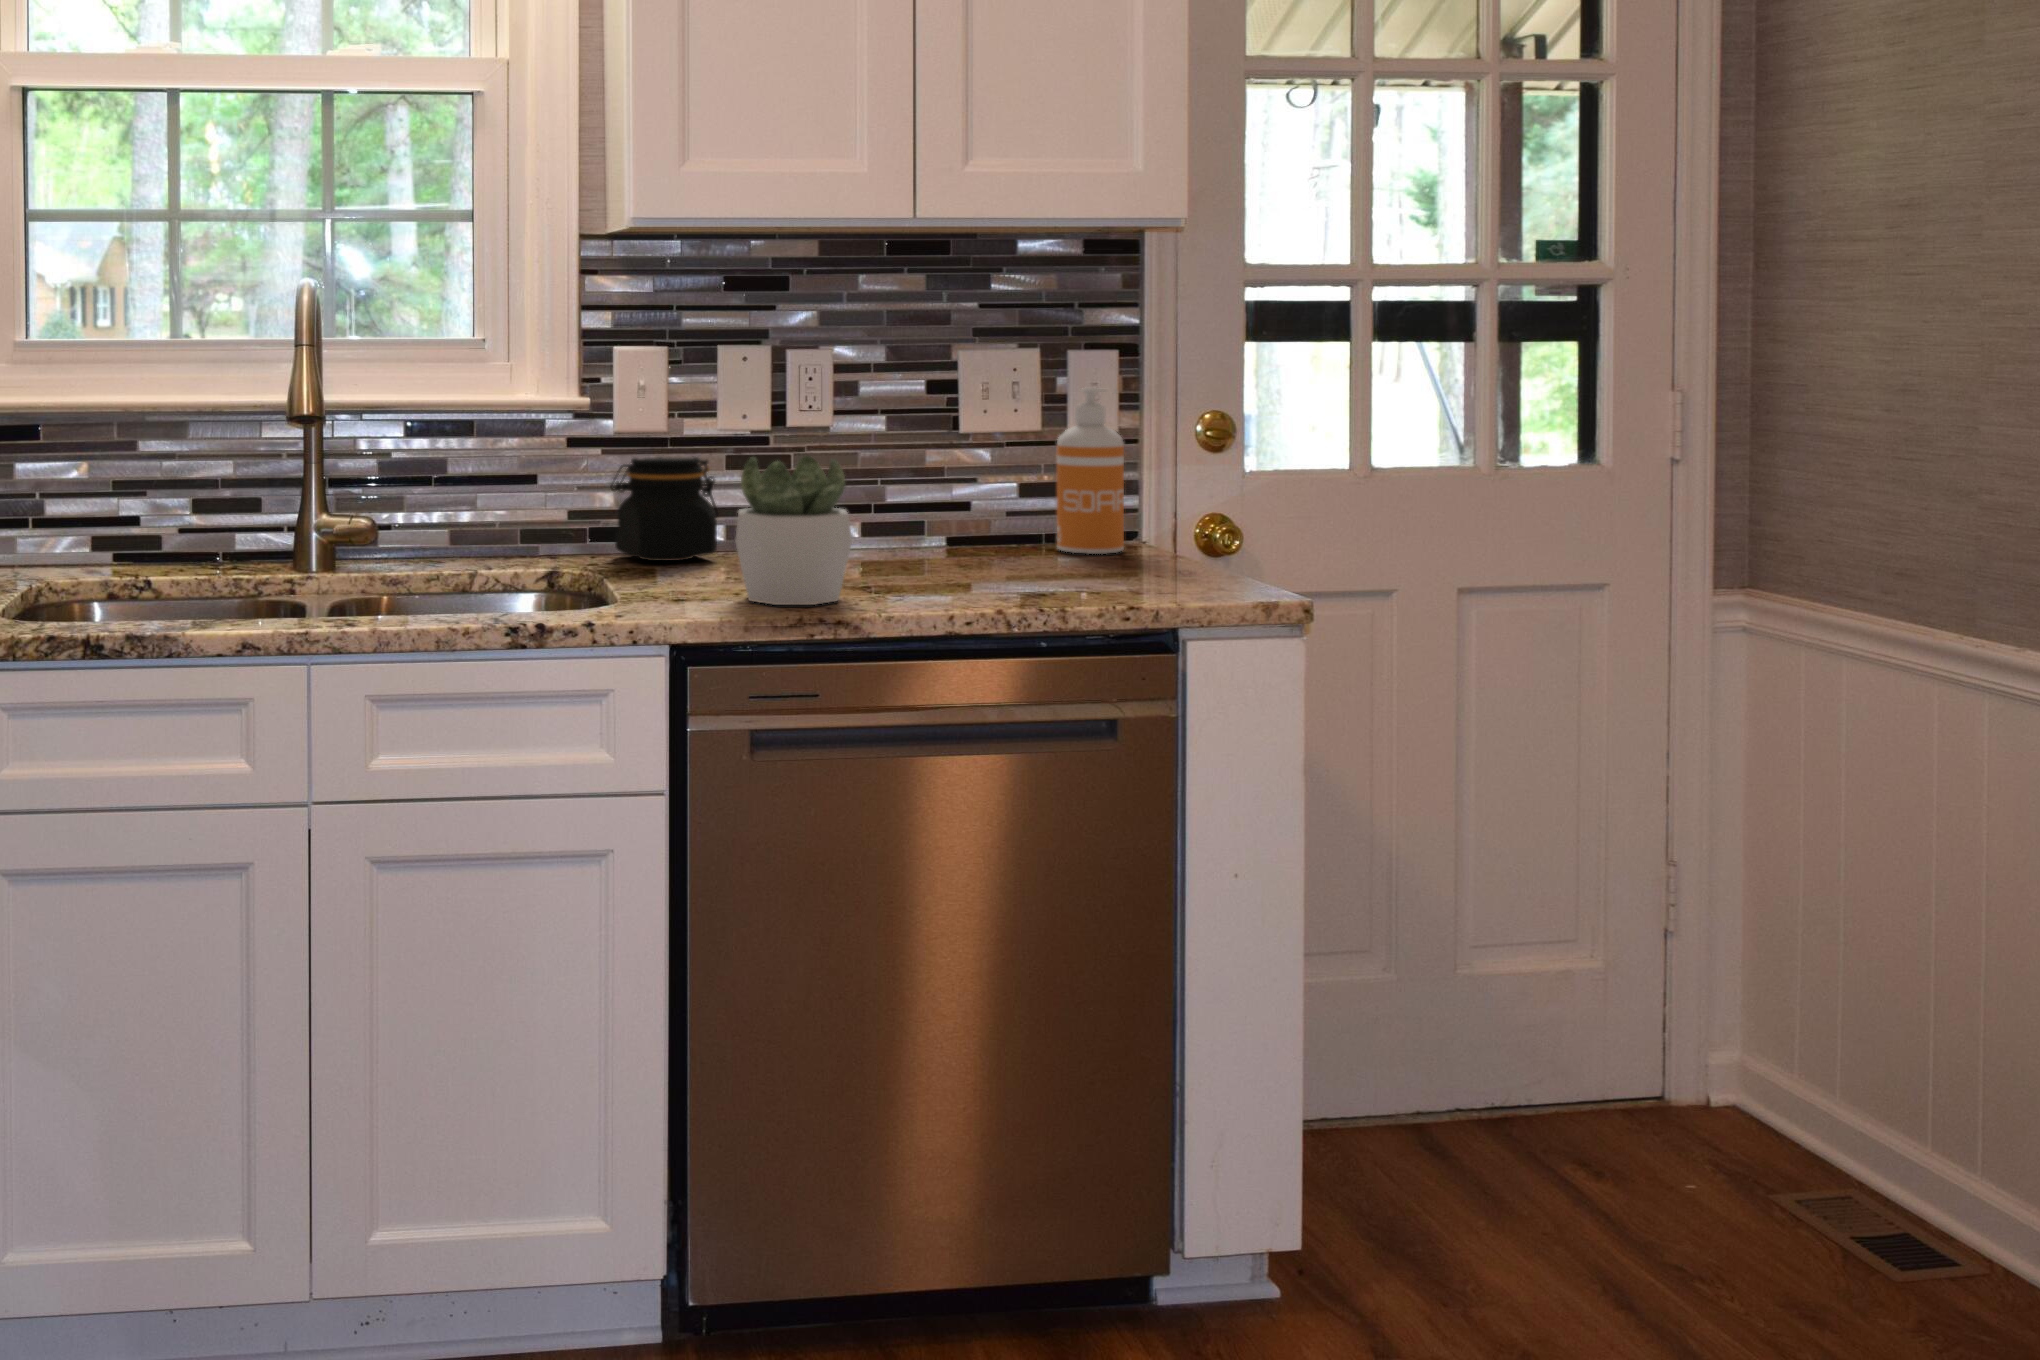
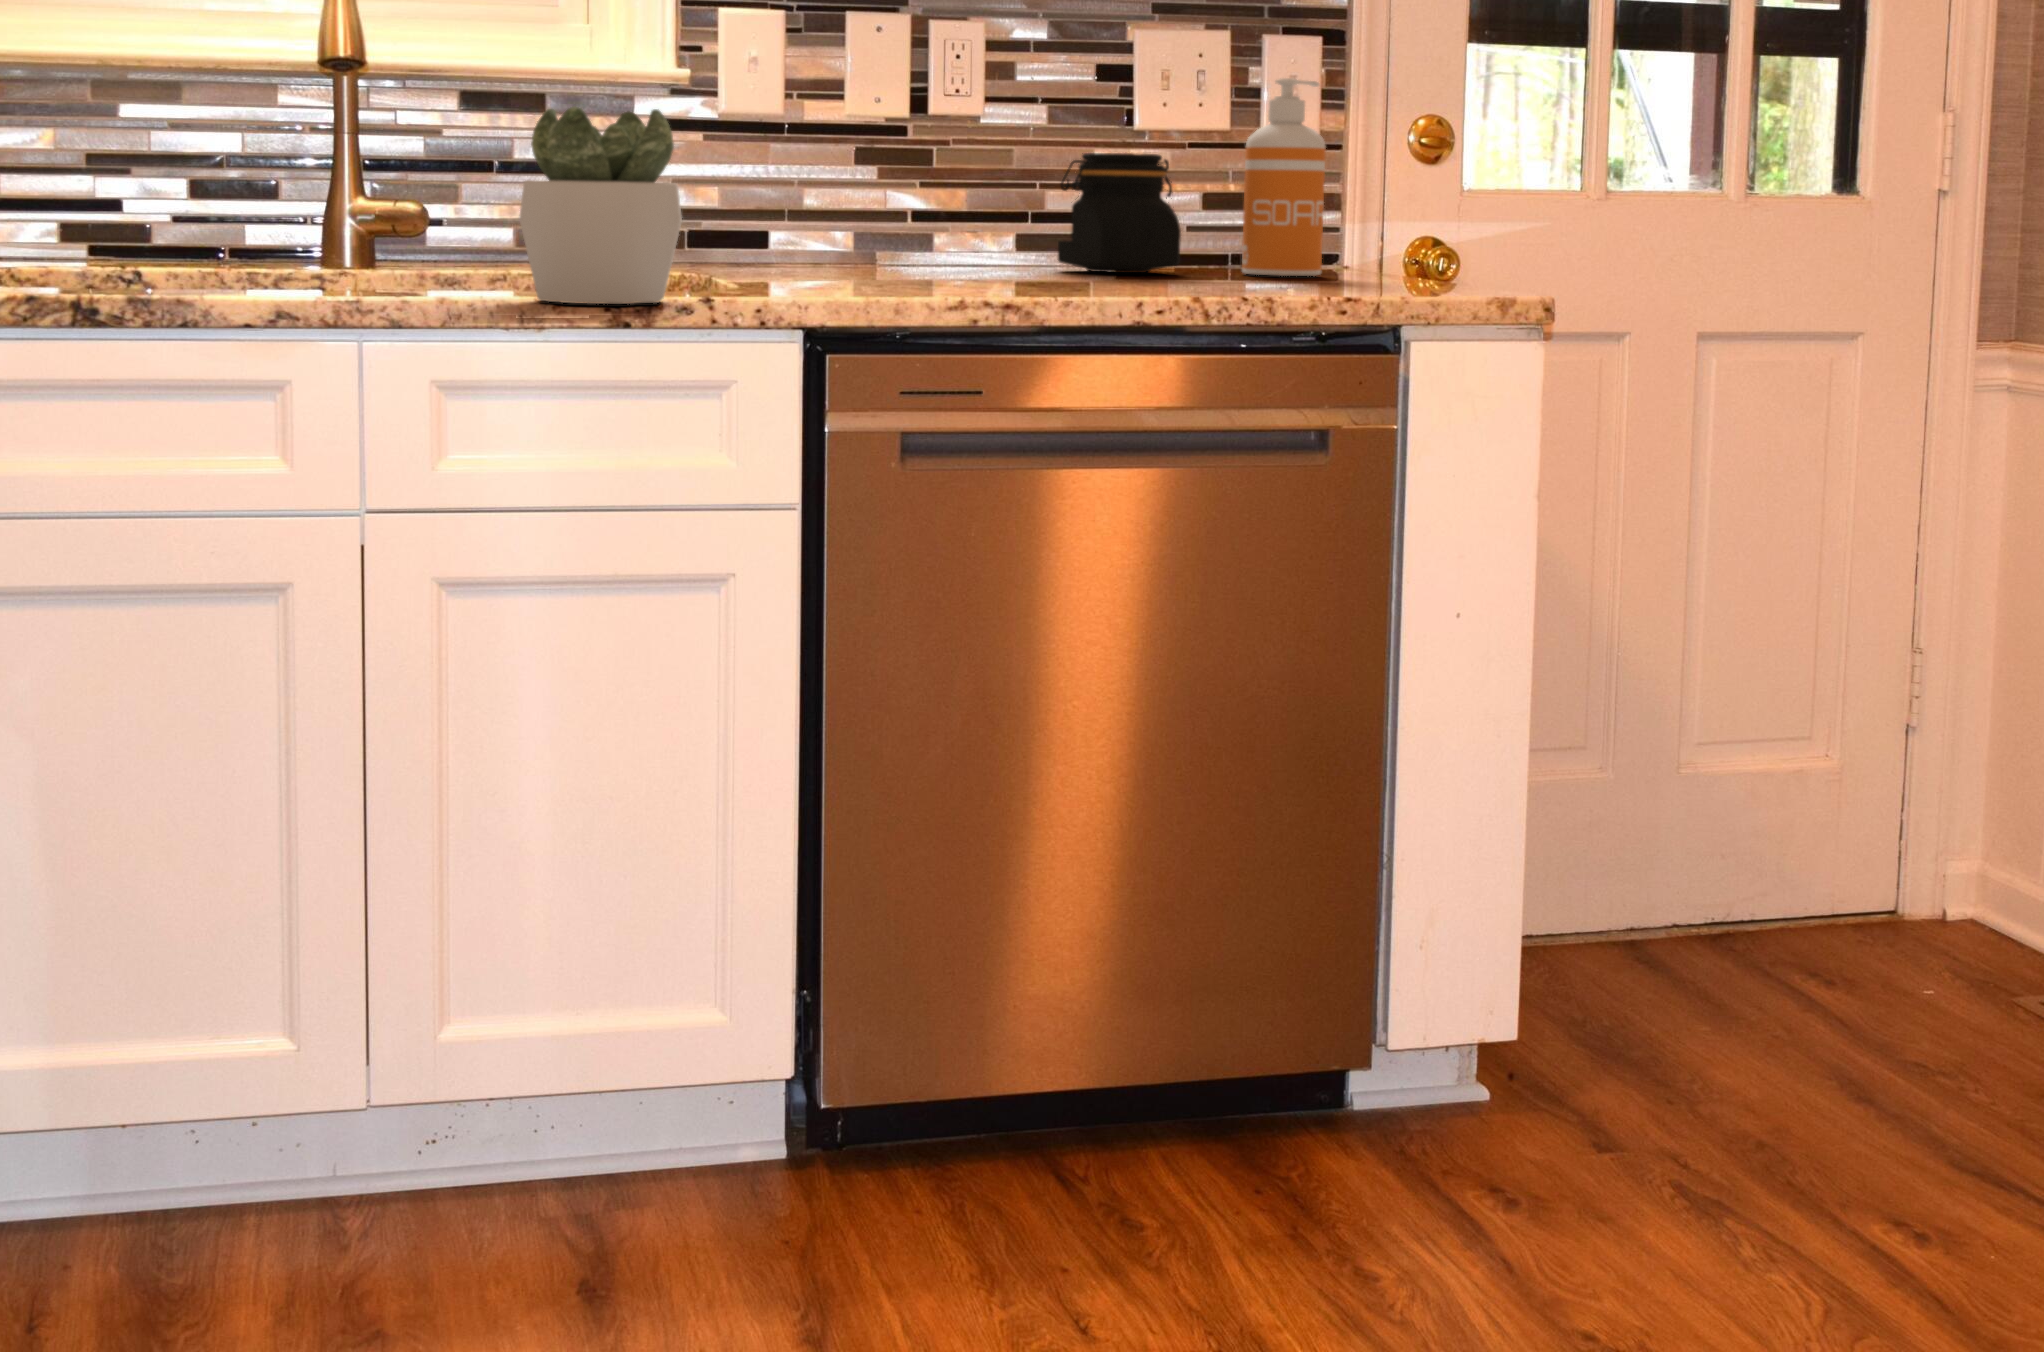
succulent plant: present [735,456,852,605] -> present [519,106,682,304]
jar: present [611,457,718,561] -> present [1058,153,1181,273]

